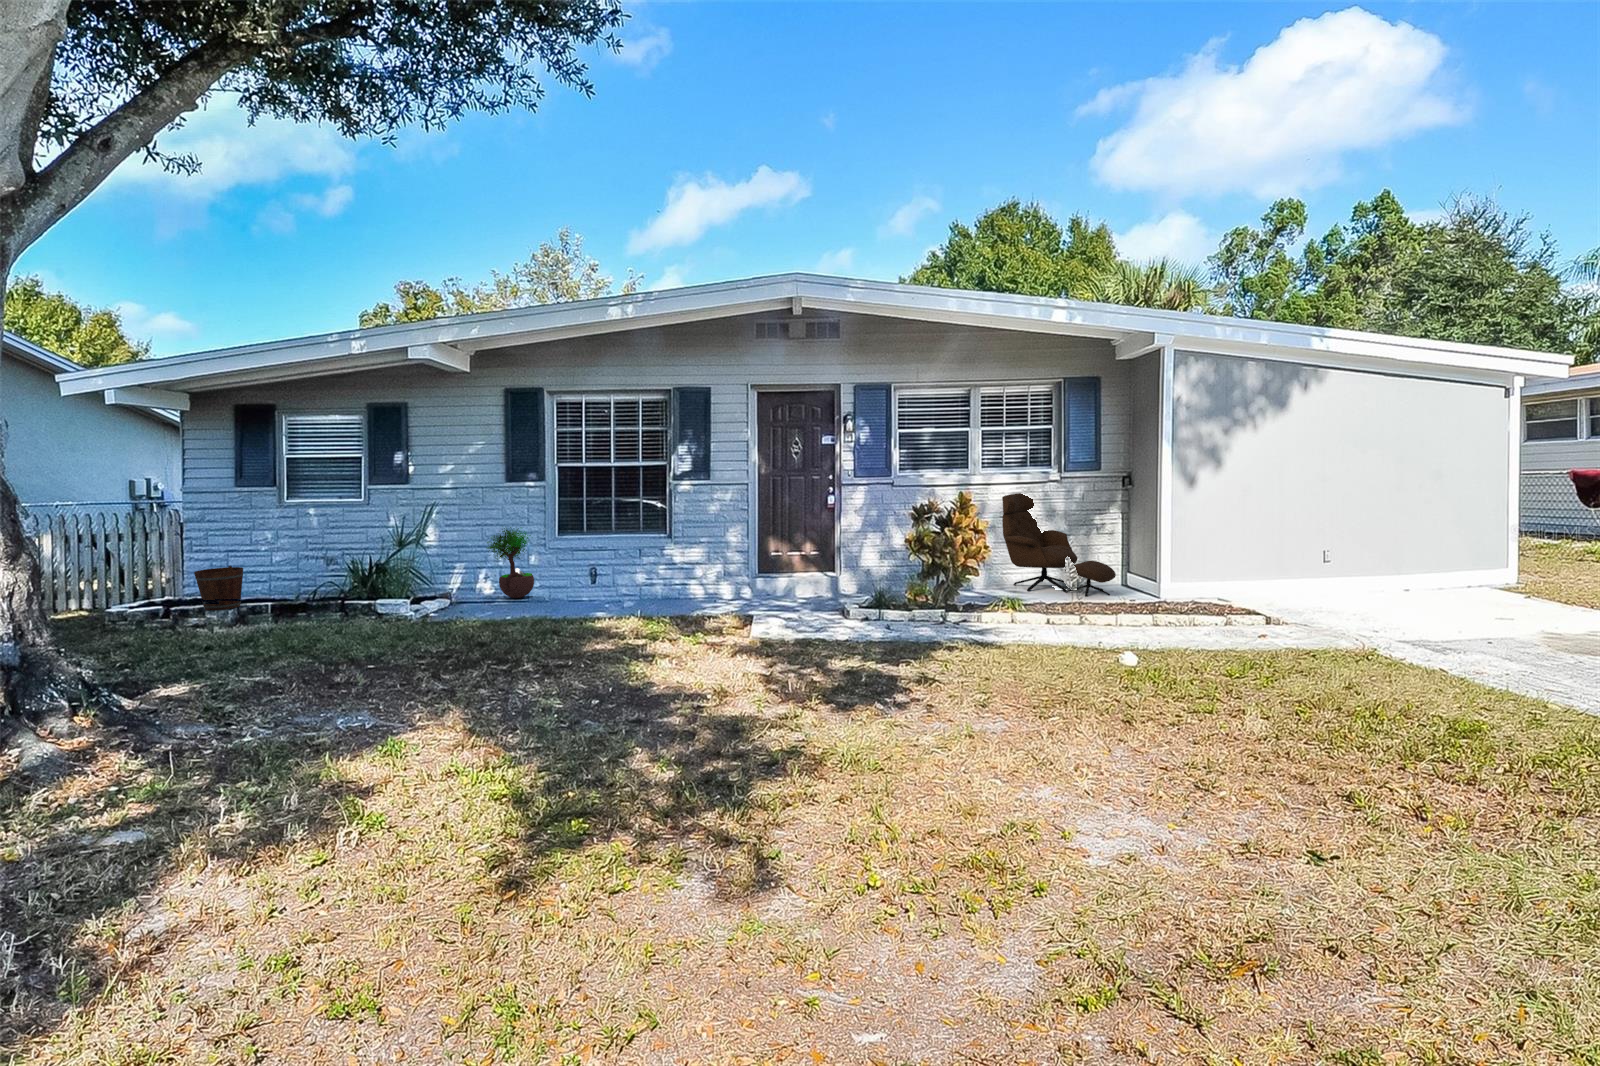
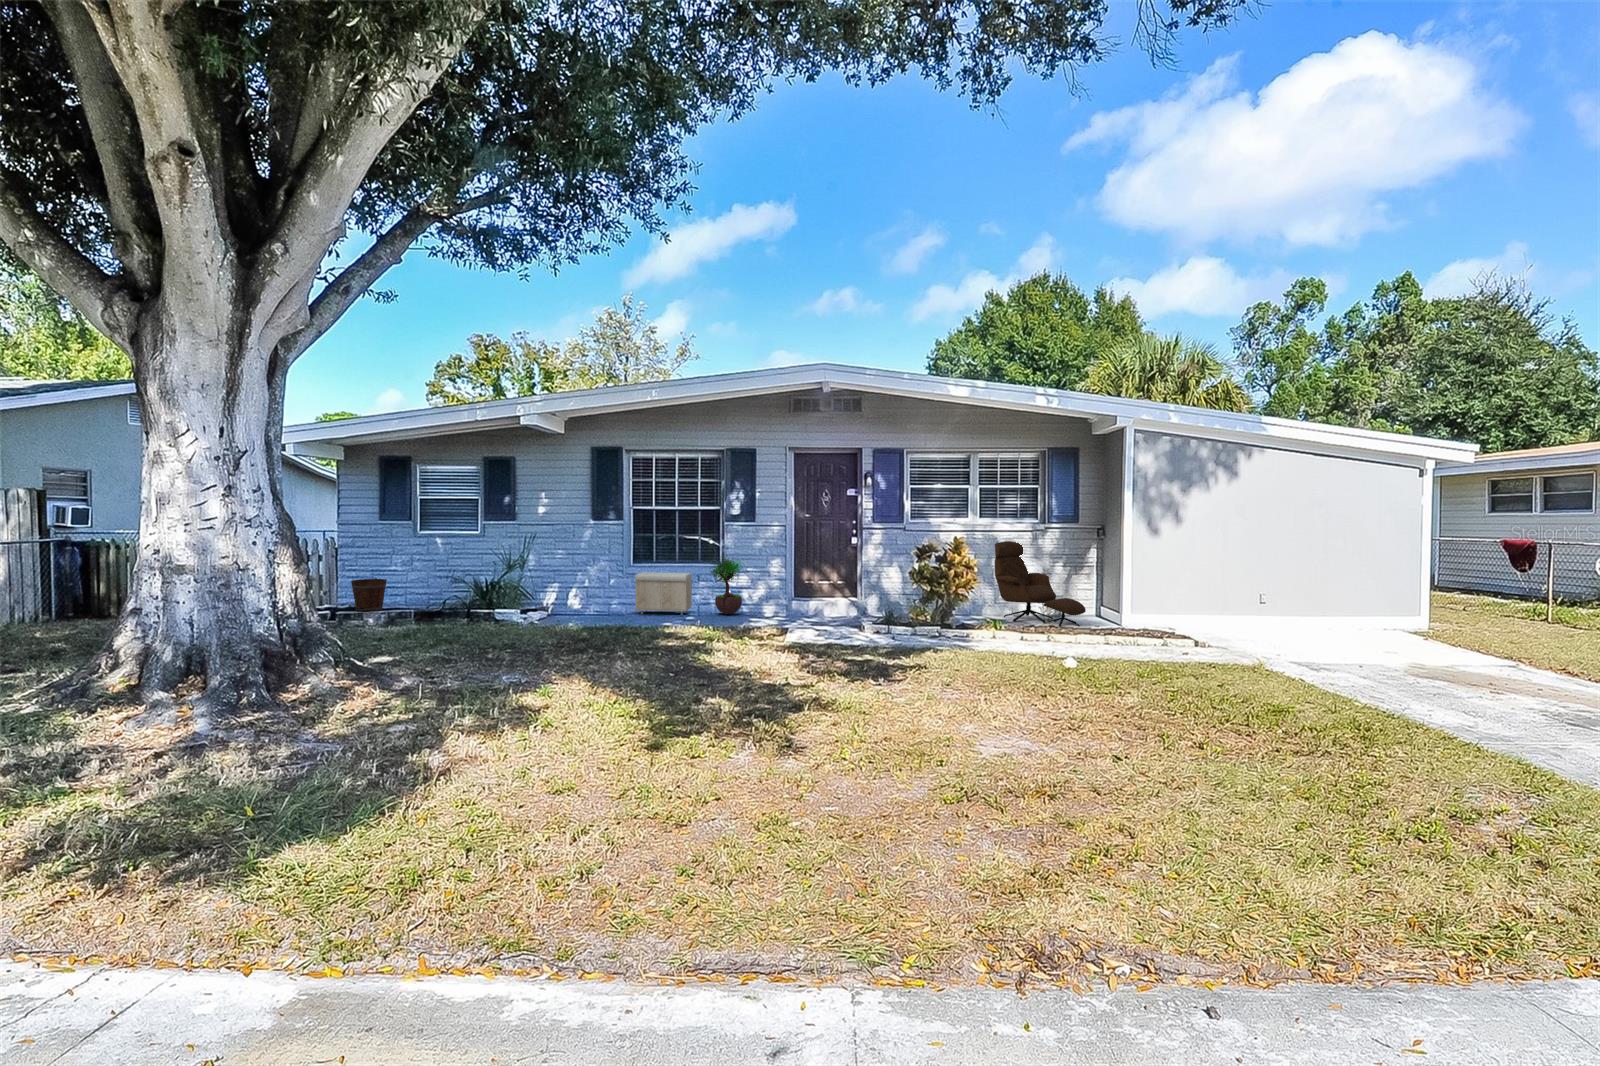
potted tree: present [487,527,534,598] -> present [710,556,742,614]
storage bench: none [560,545,634,599] -> present [635,572,692,615]

